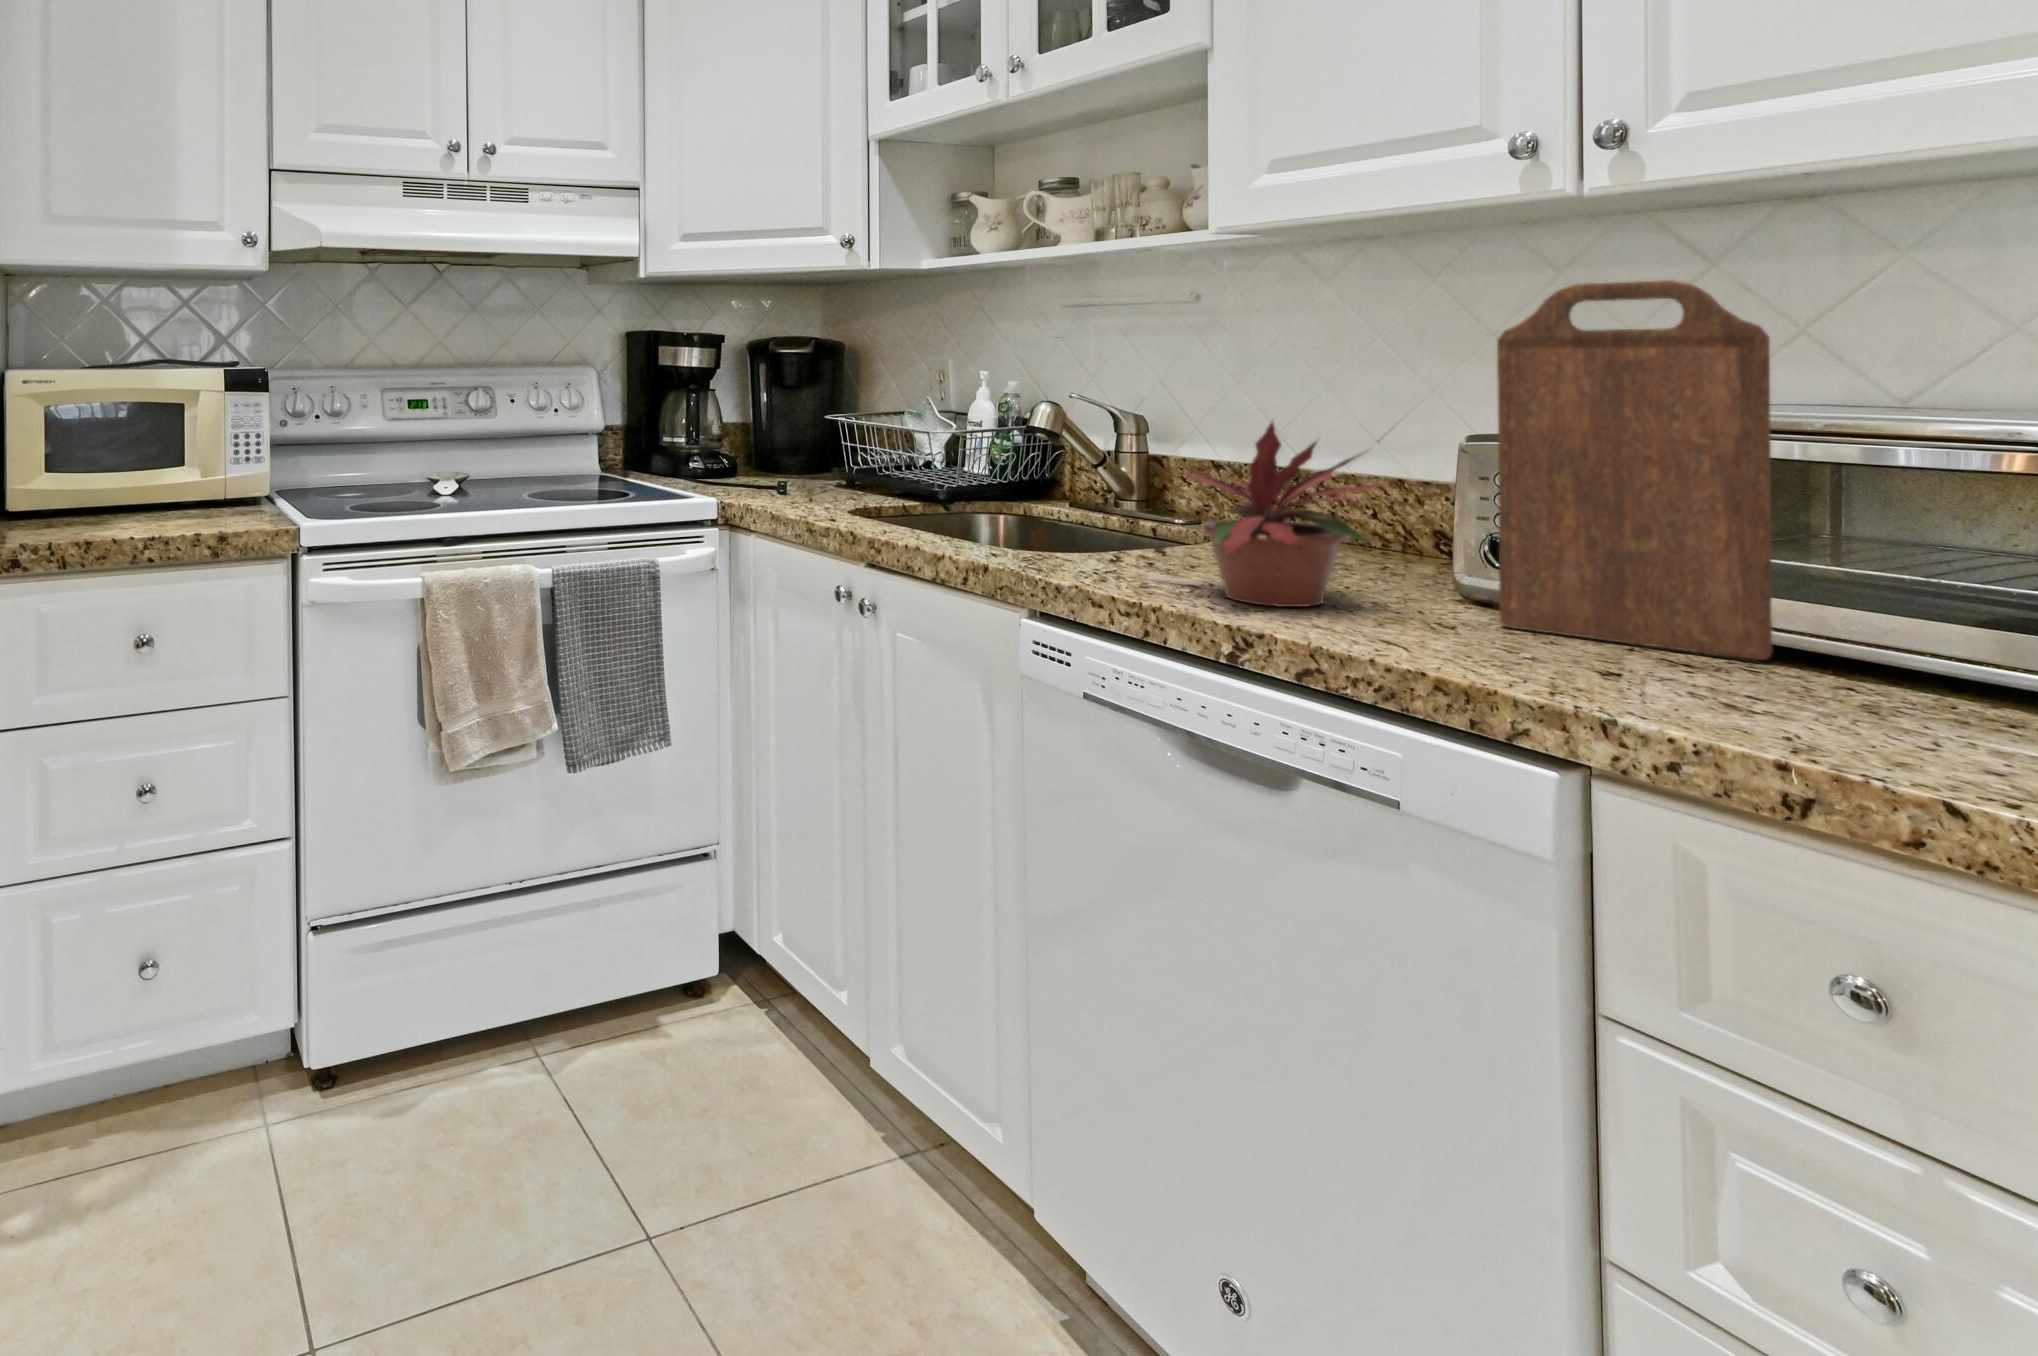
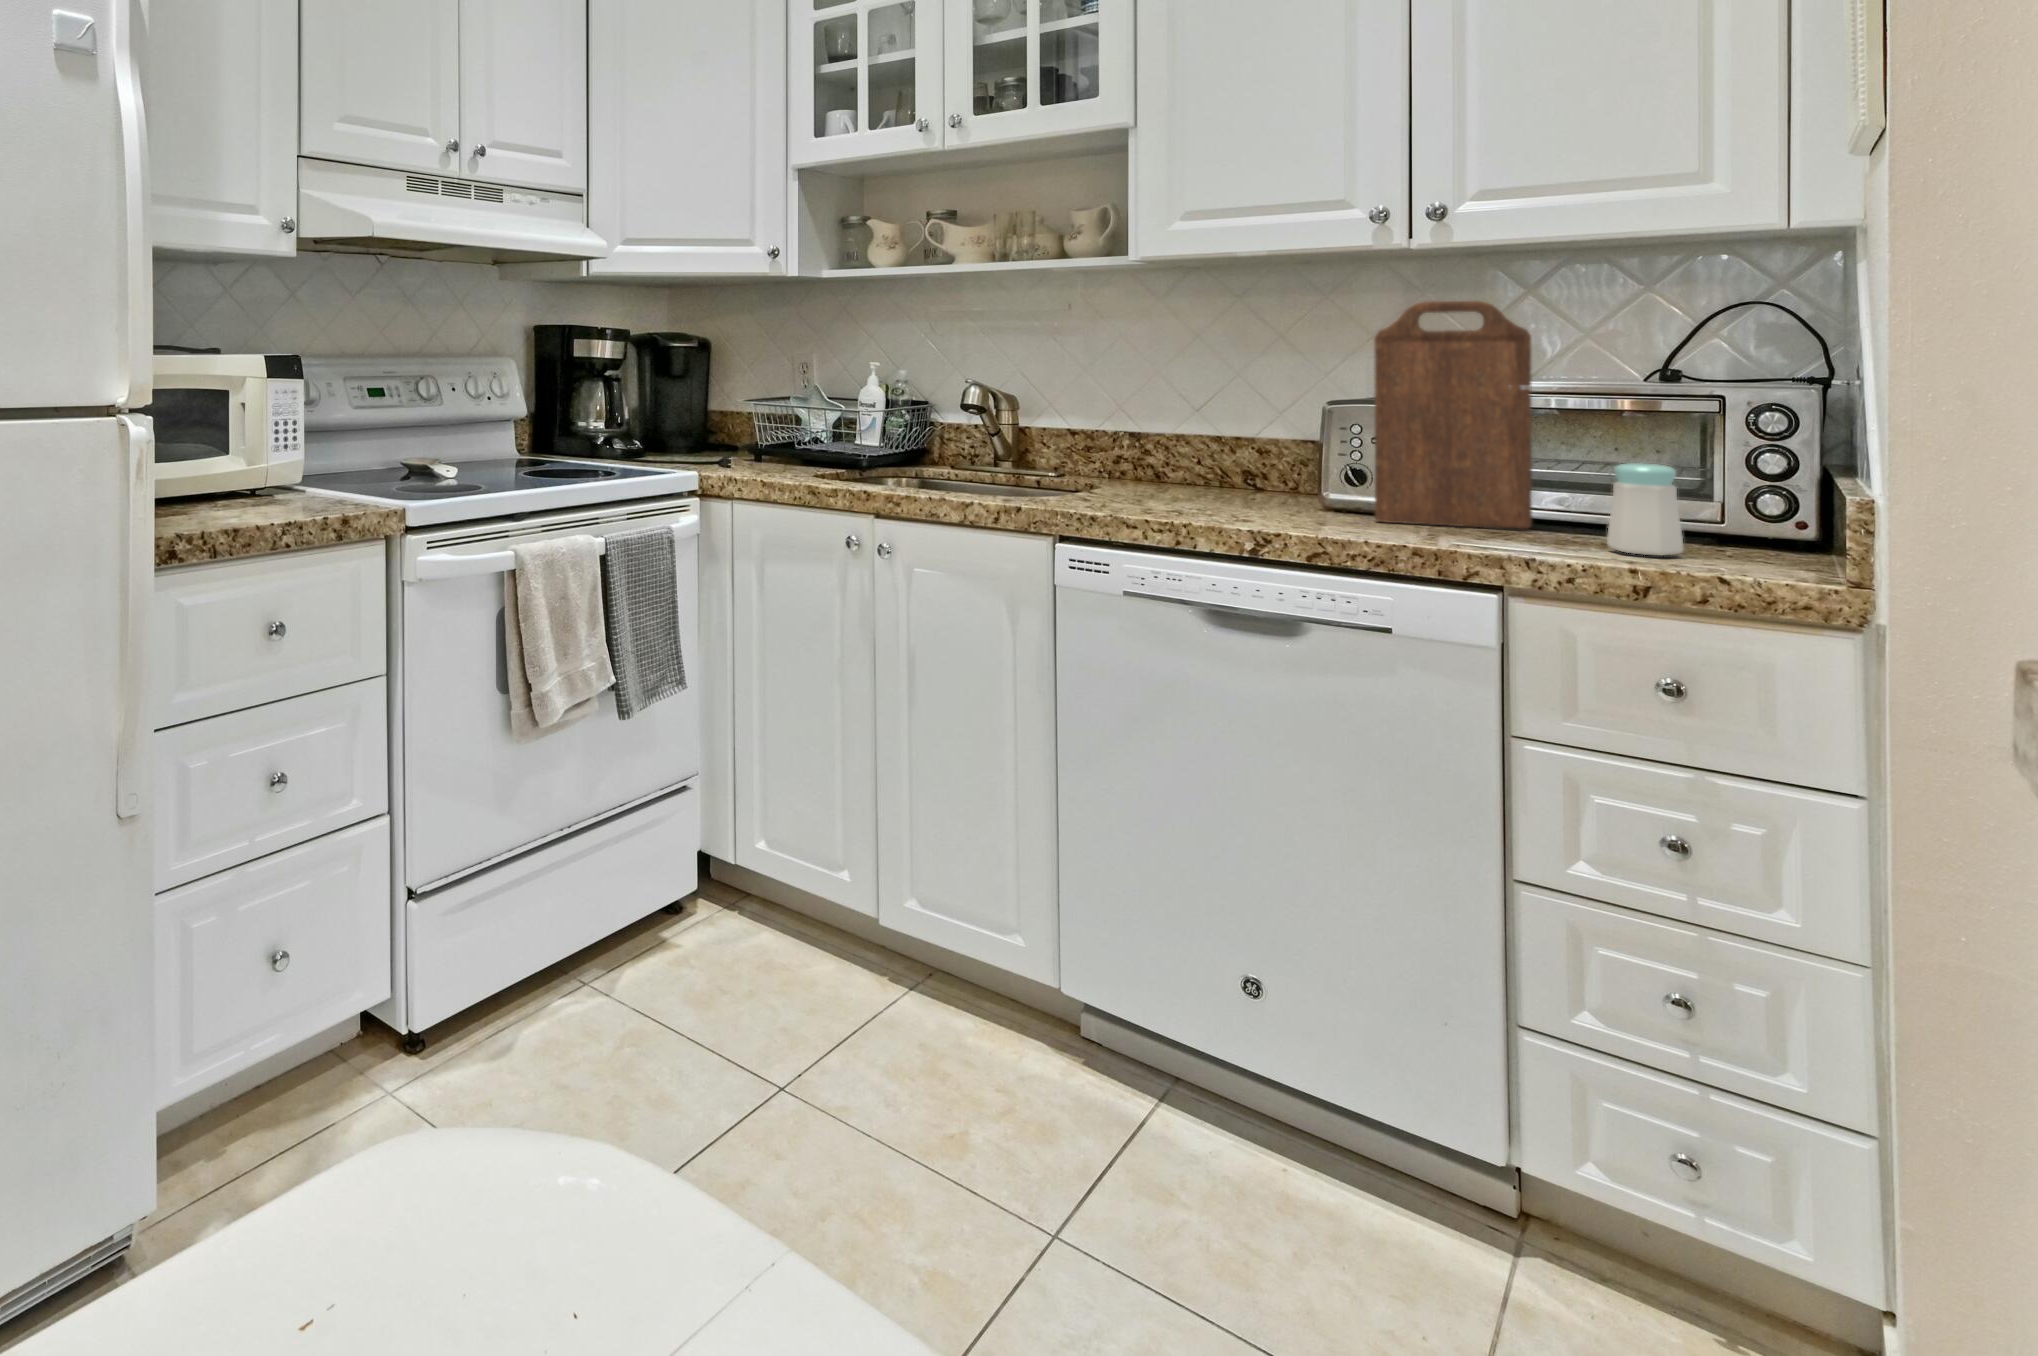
potted plant: present [1184,423,1379,607] -> none [1143,389,1319,519]
salt shaker: none [1823,566,1965,739] -> present [1607,463,1683,556]

